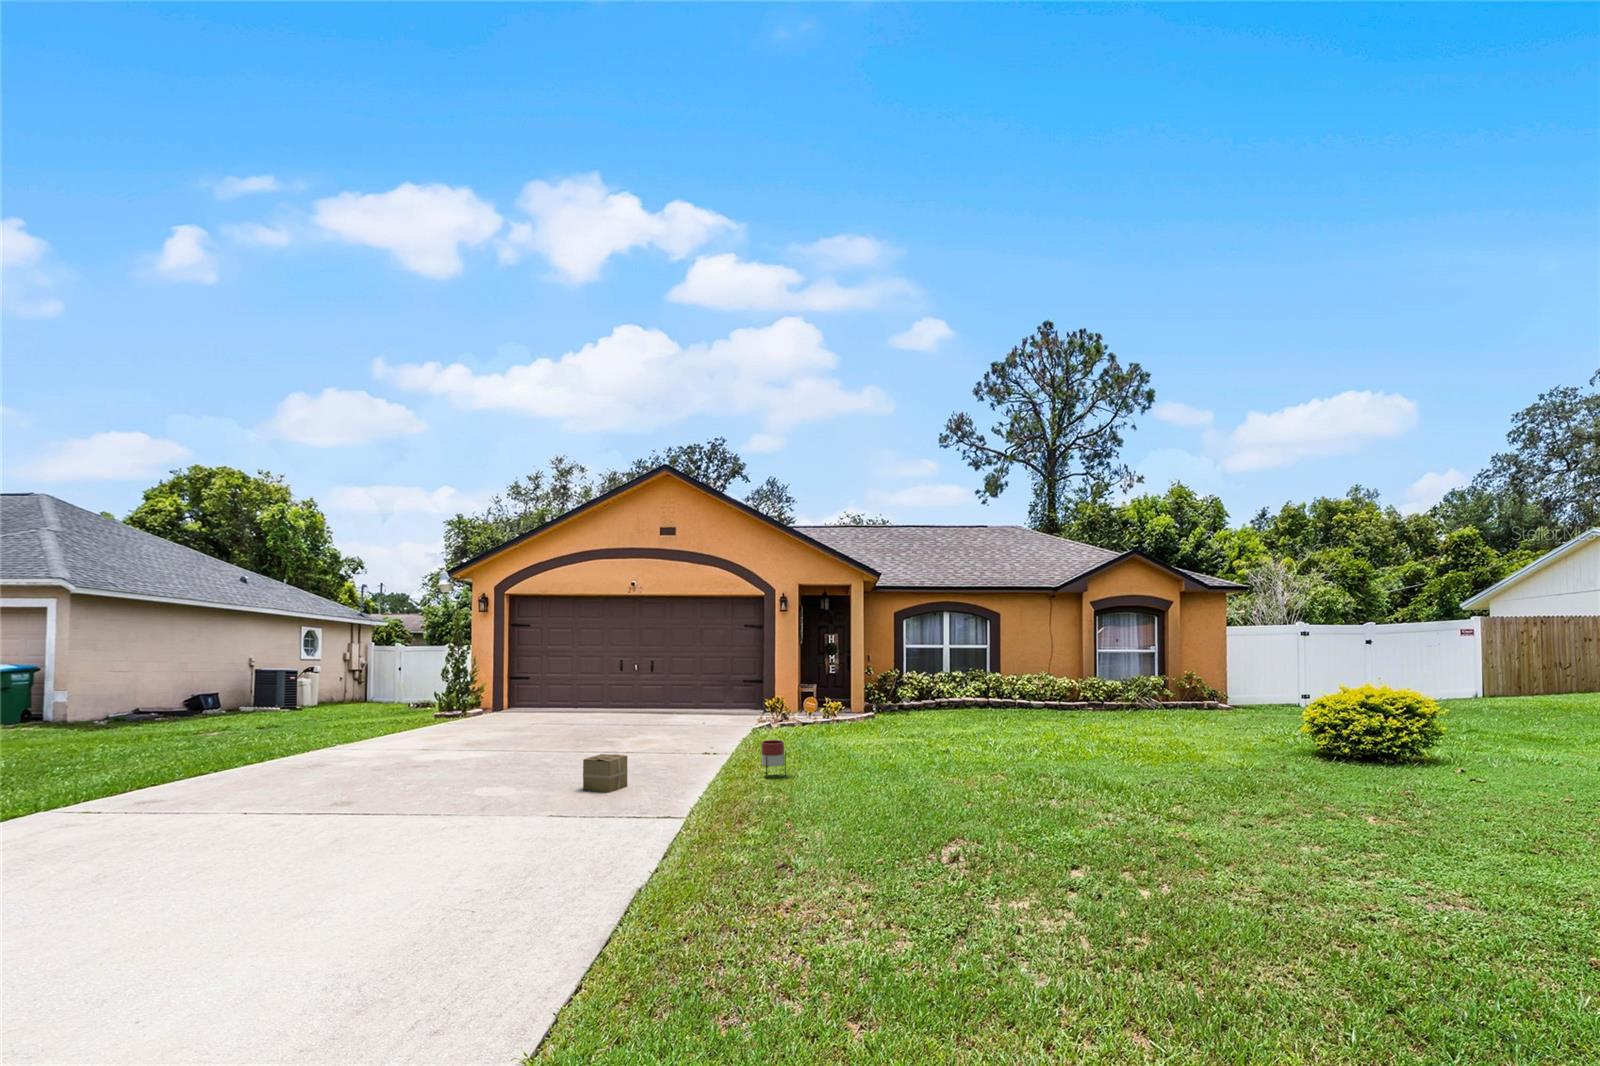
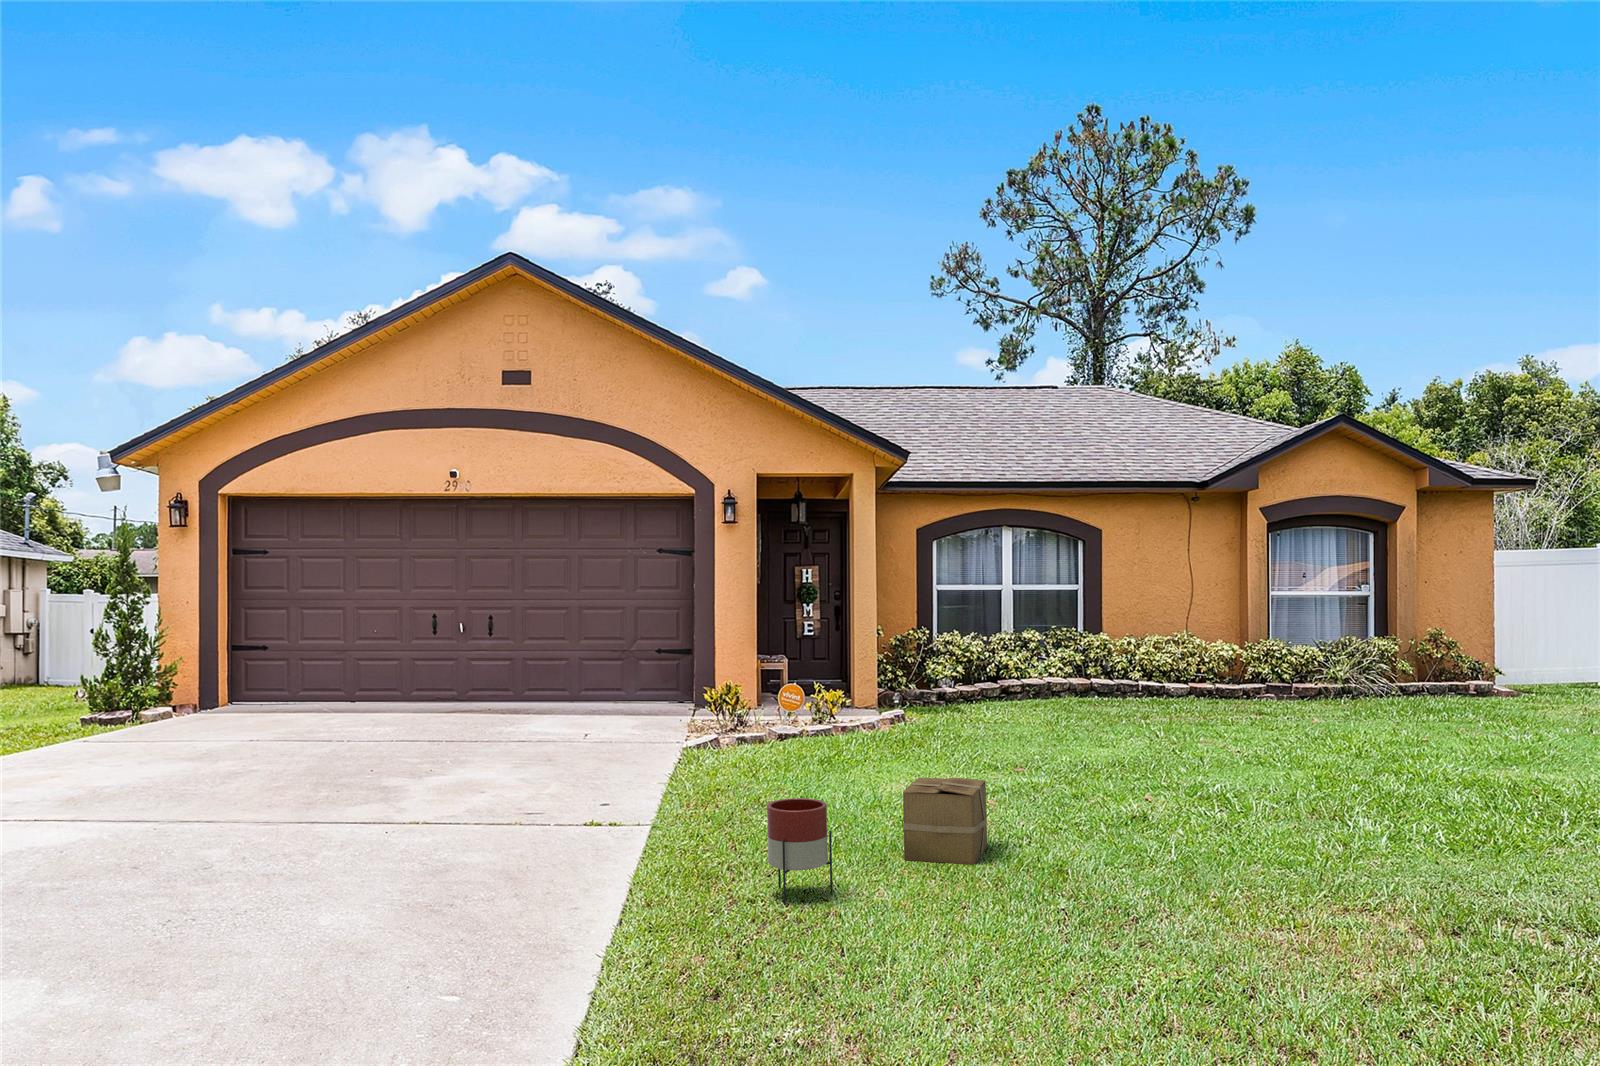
cardboard box: present [583,754,628,792] -> present [903,778,987,864]

